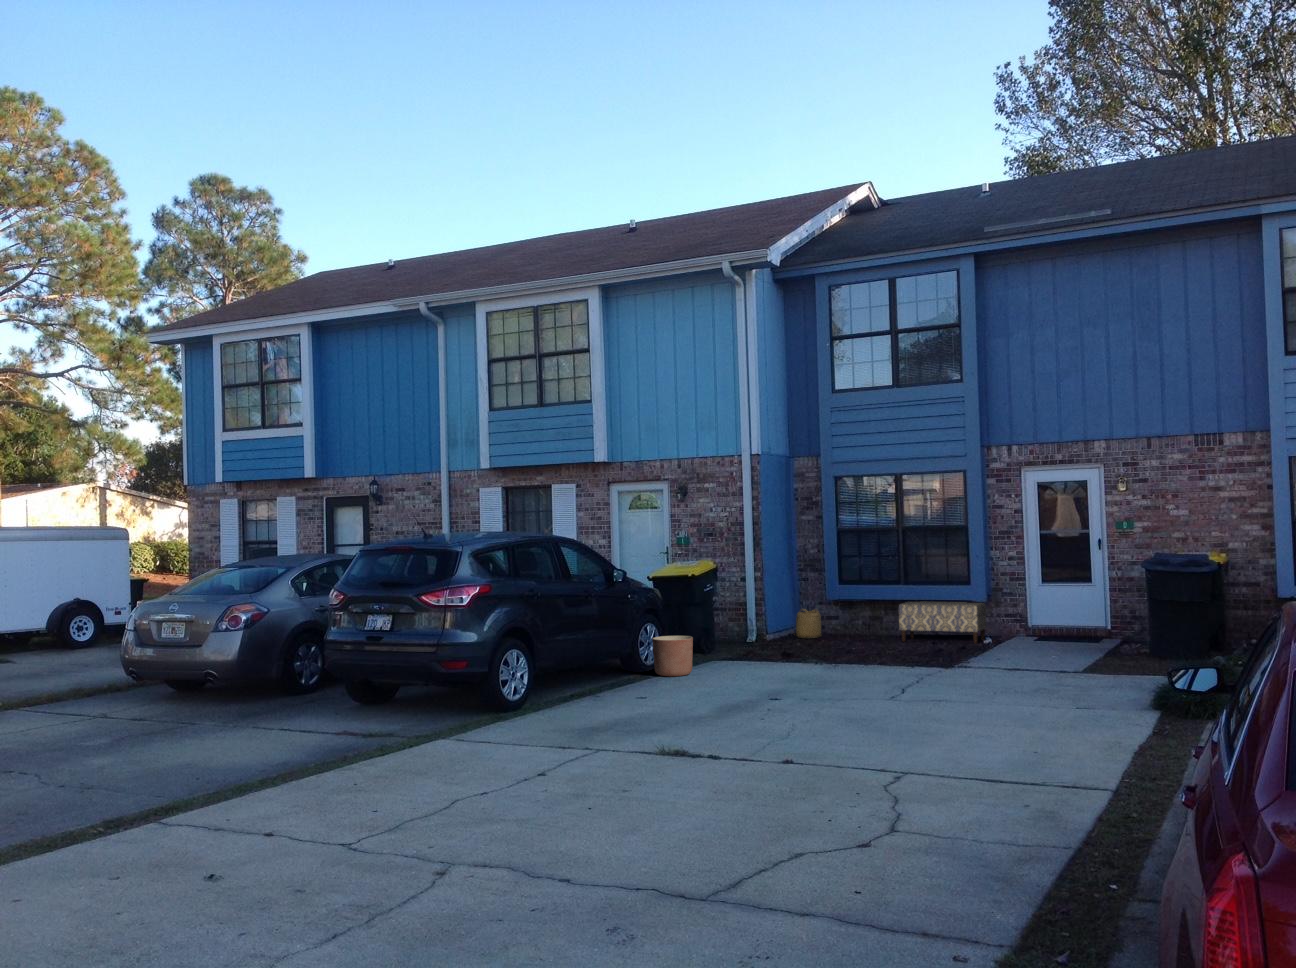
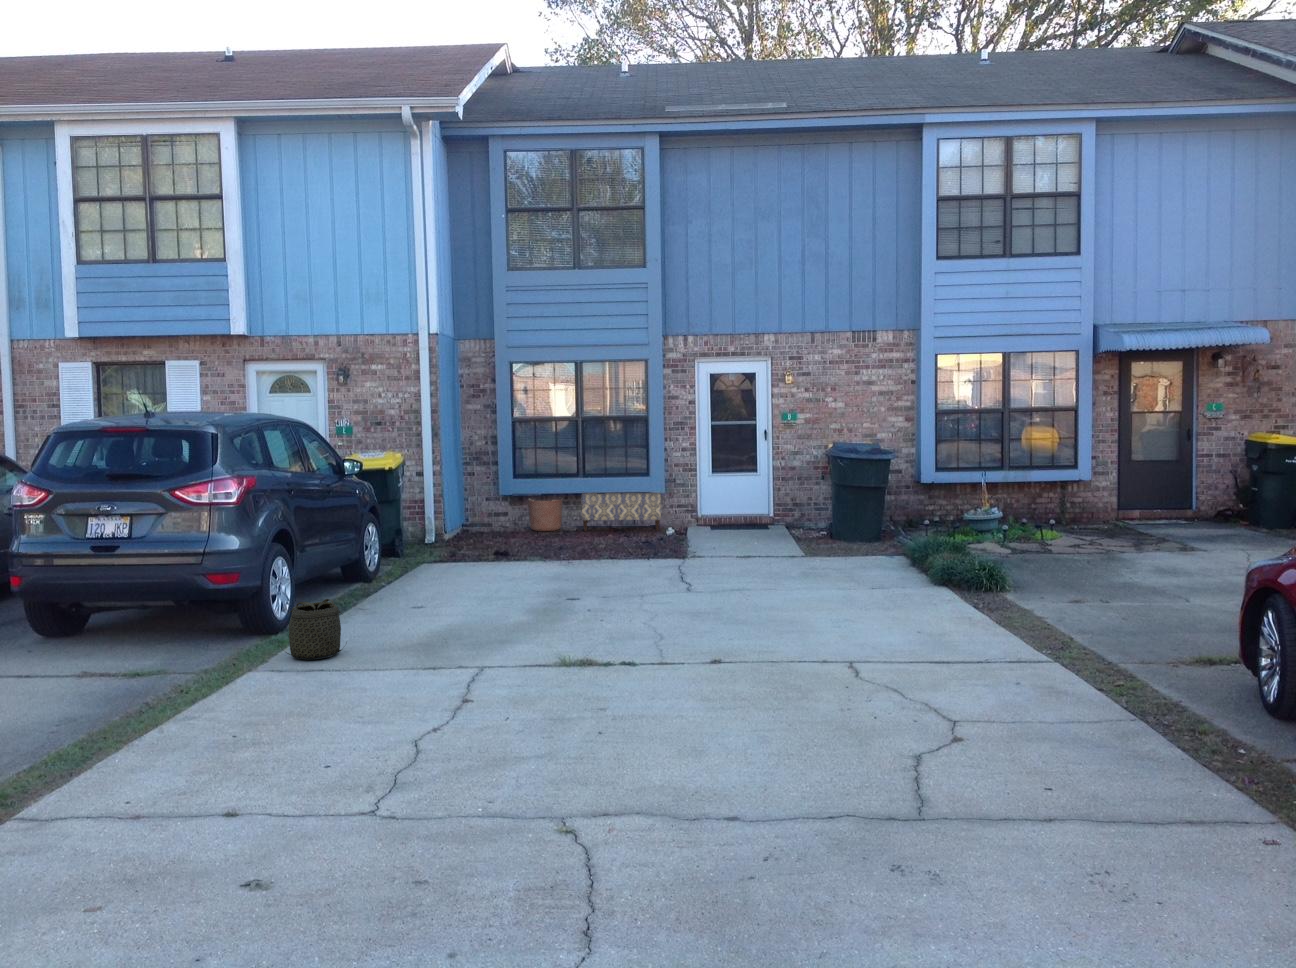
basket: present [796,609,821,638] -> present [287,599,341,660]
planter: present [652,636,693,676] -> present [528,499,562,531]

